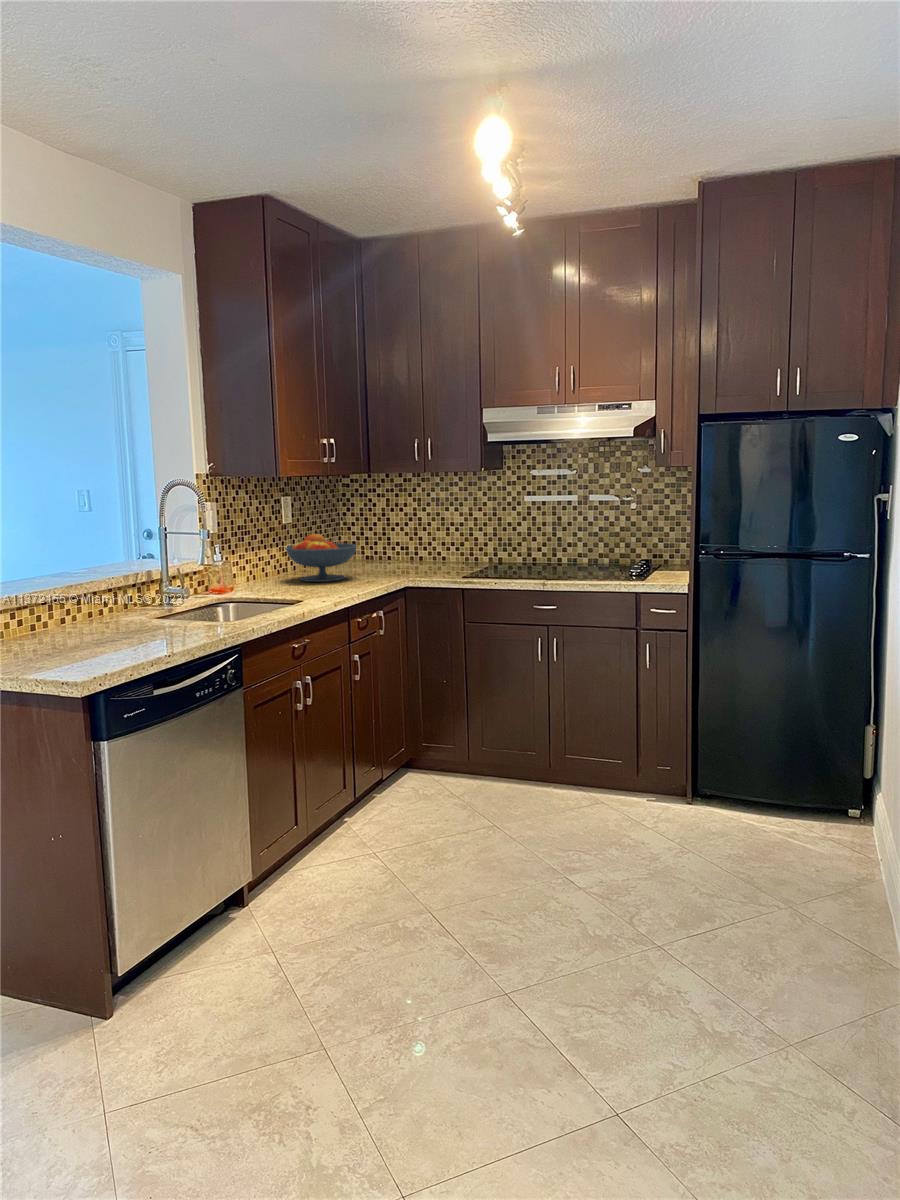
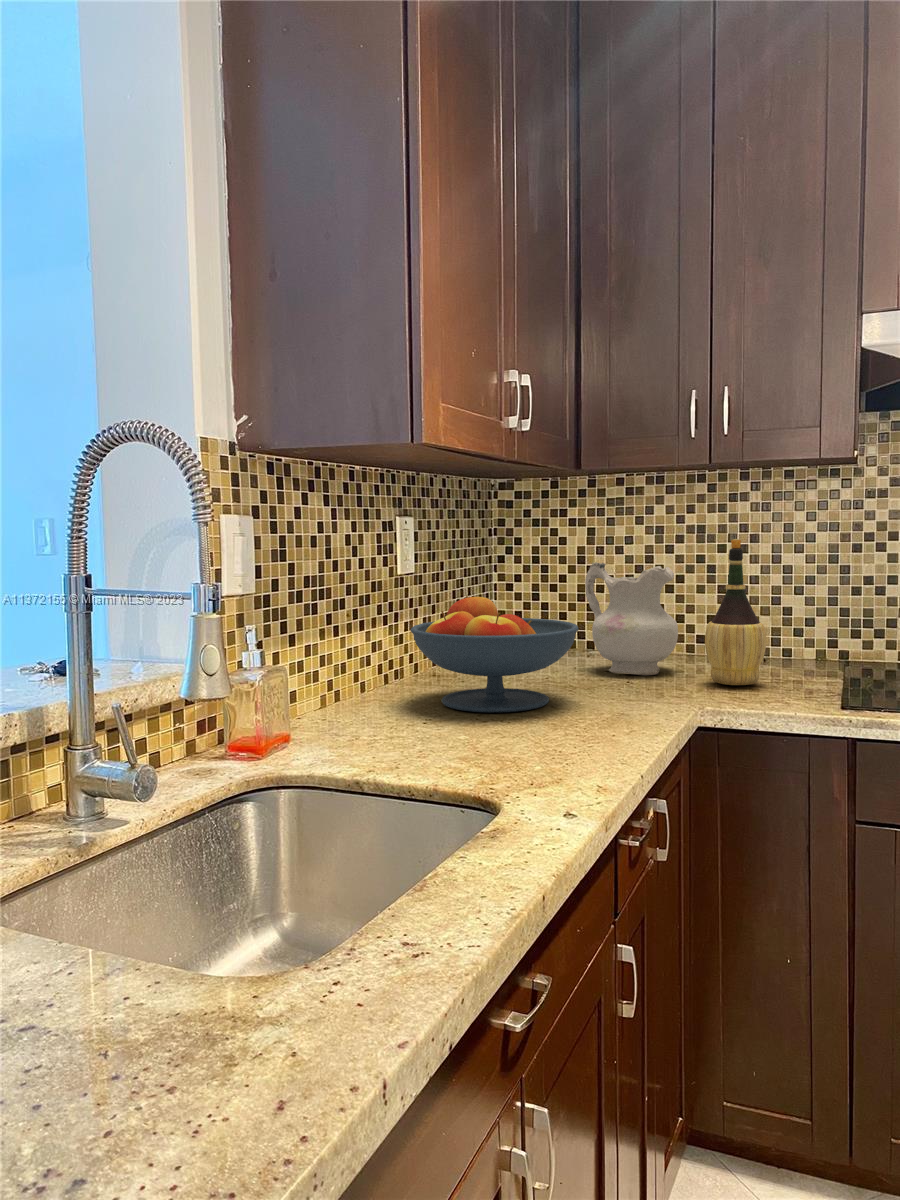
wine bottle: none [421,507,446,572] -> present [705,539,766,685]
ceramic pitcher: none [376,517,417,570] -> present [585,562,678,675]

